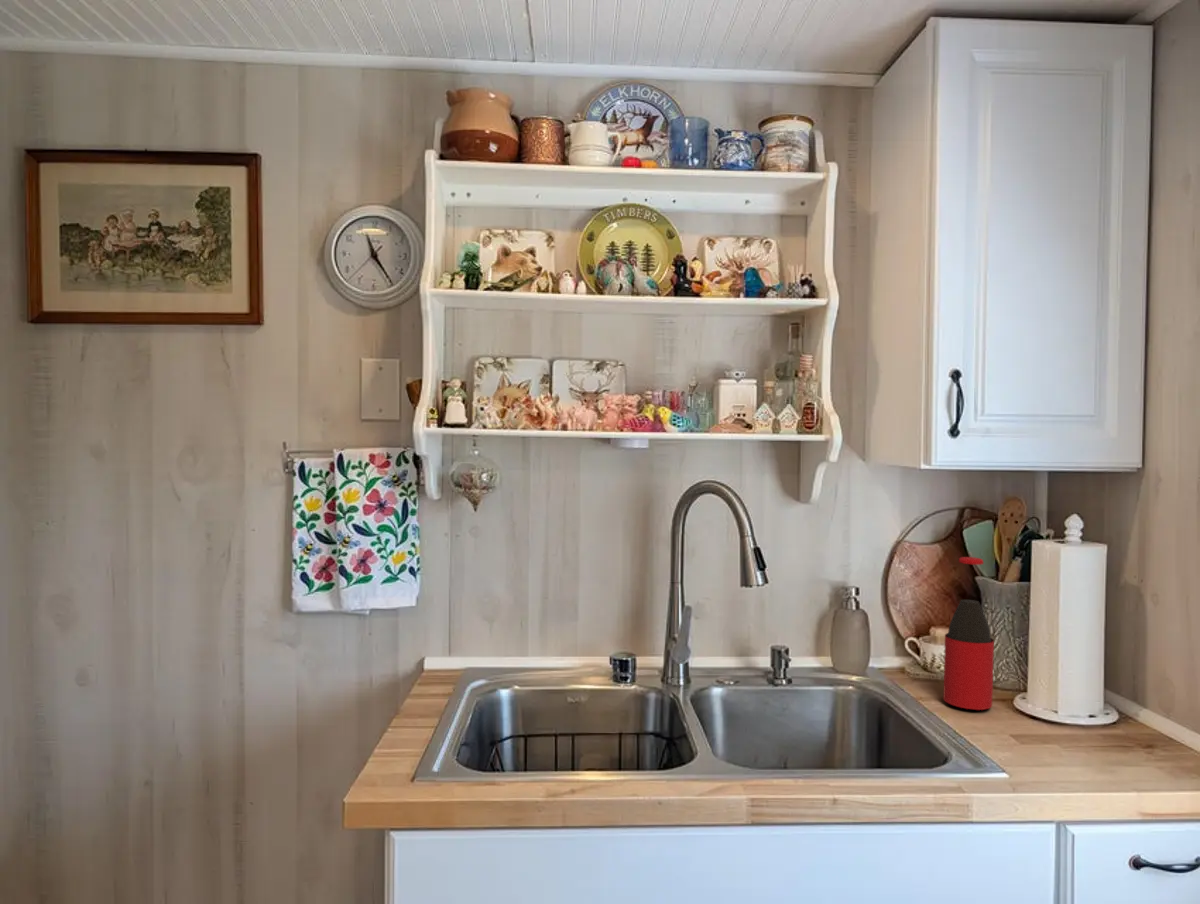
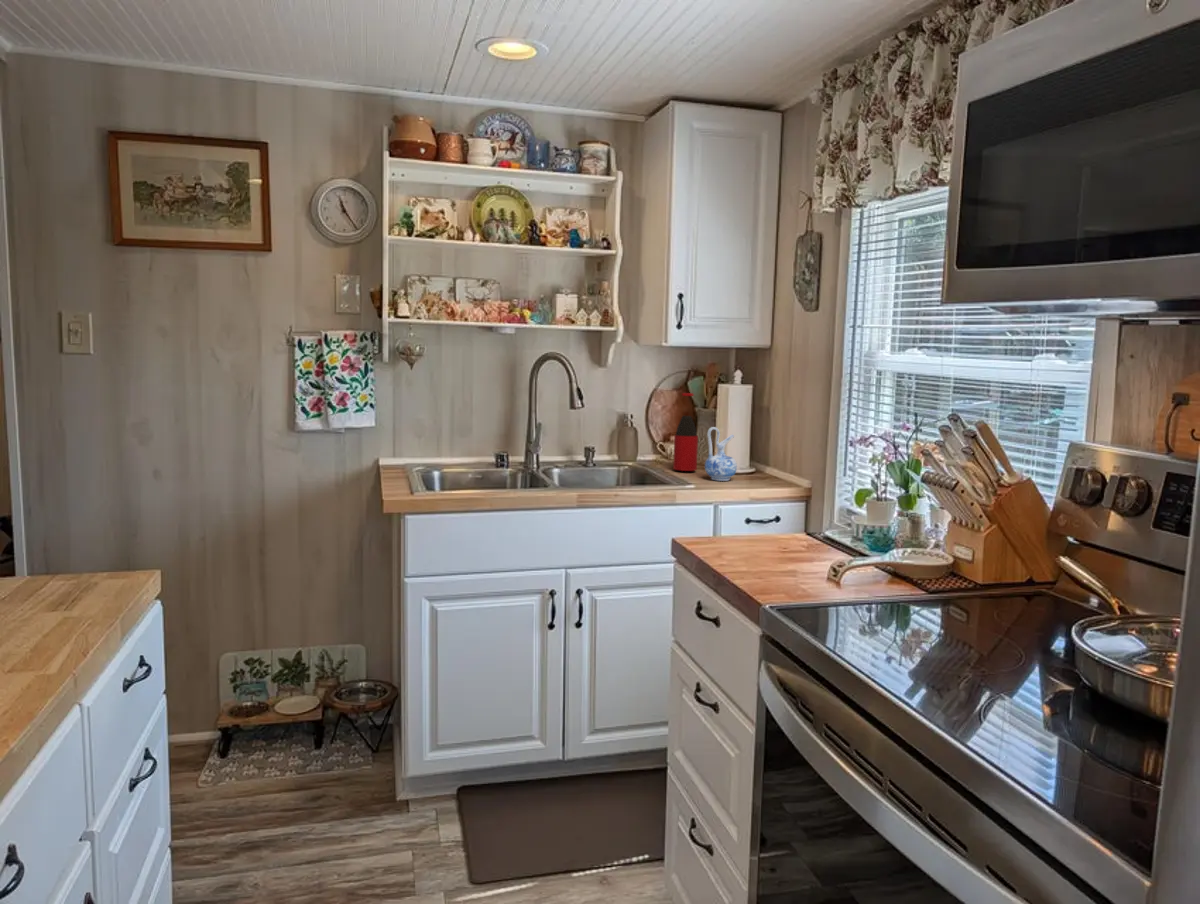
ceramic pitcher: none [1023,640,1098,754] -> present [705,427,737,481]

